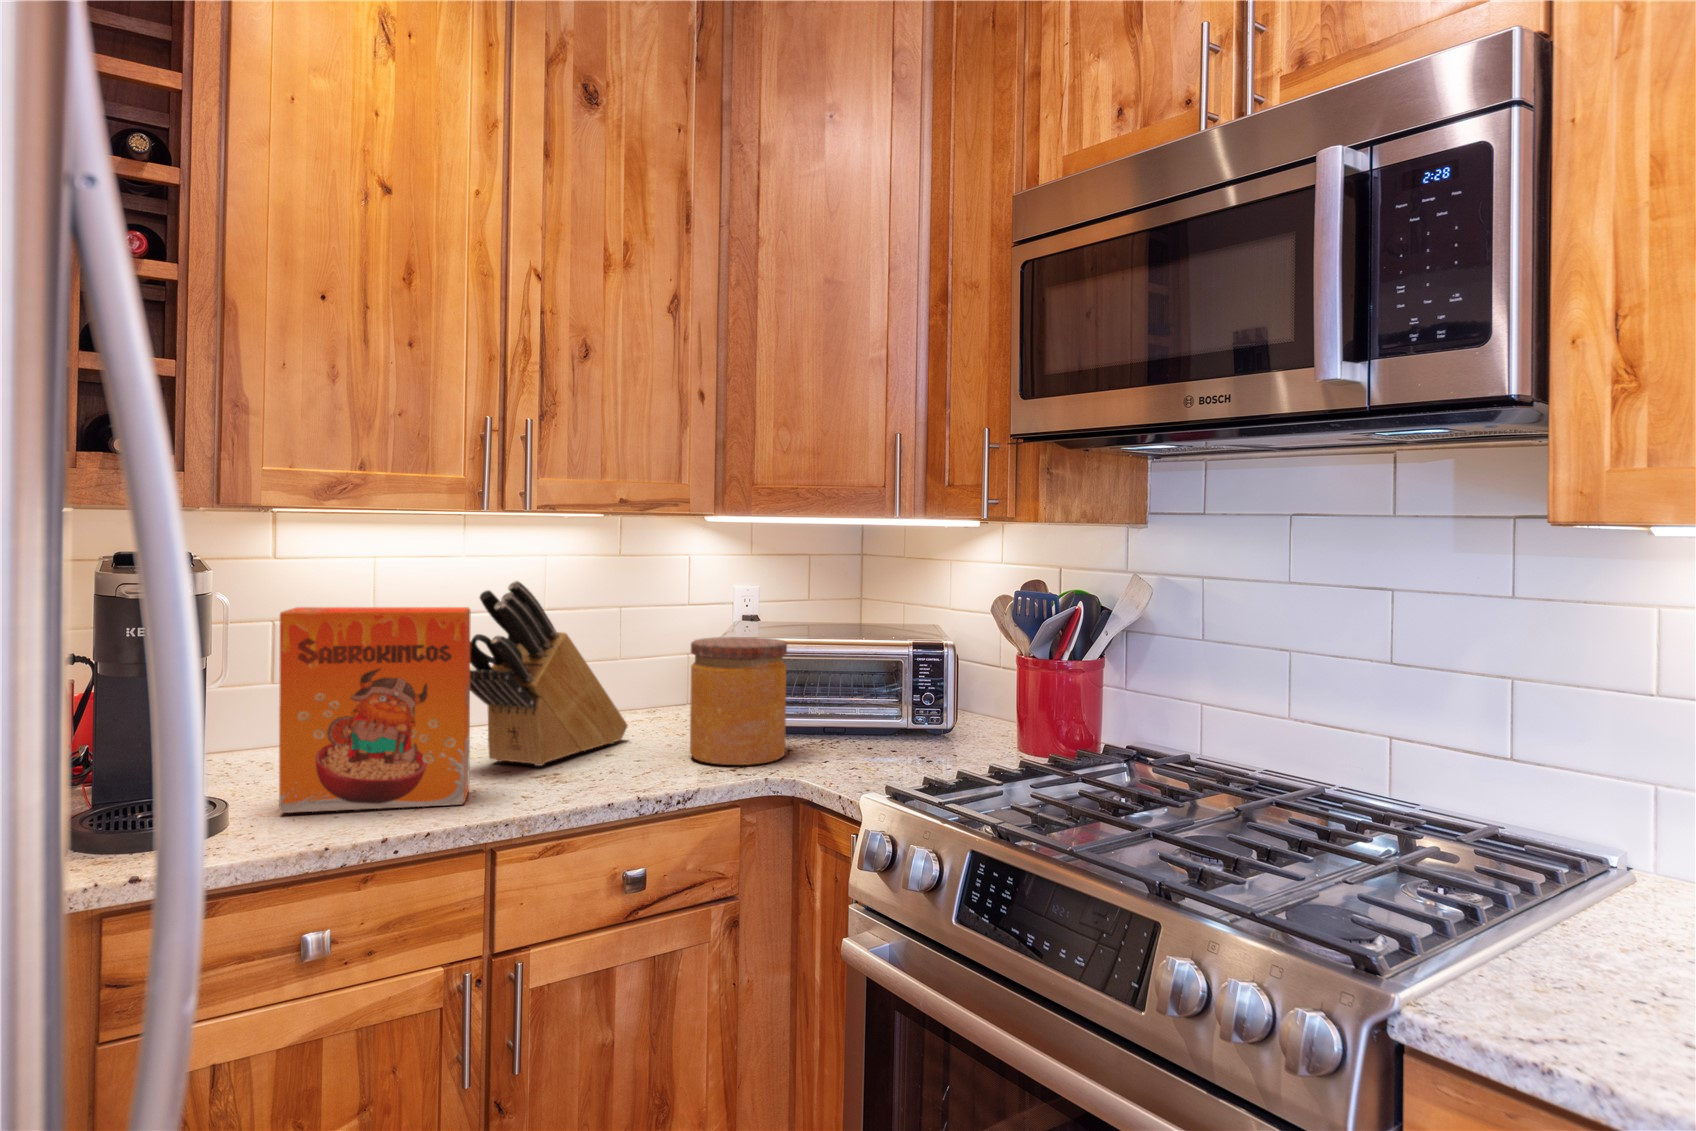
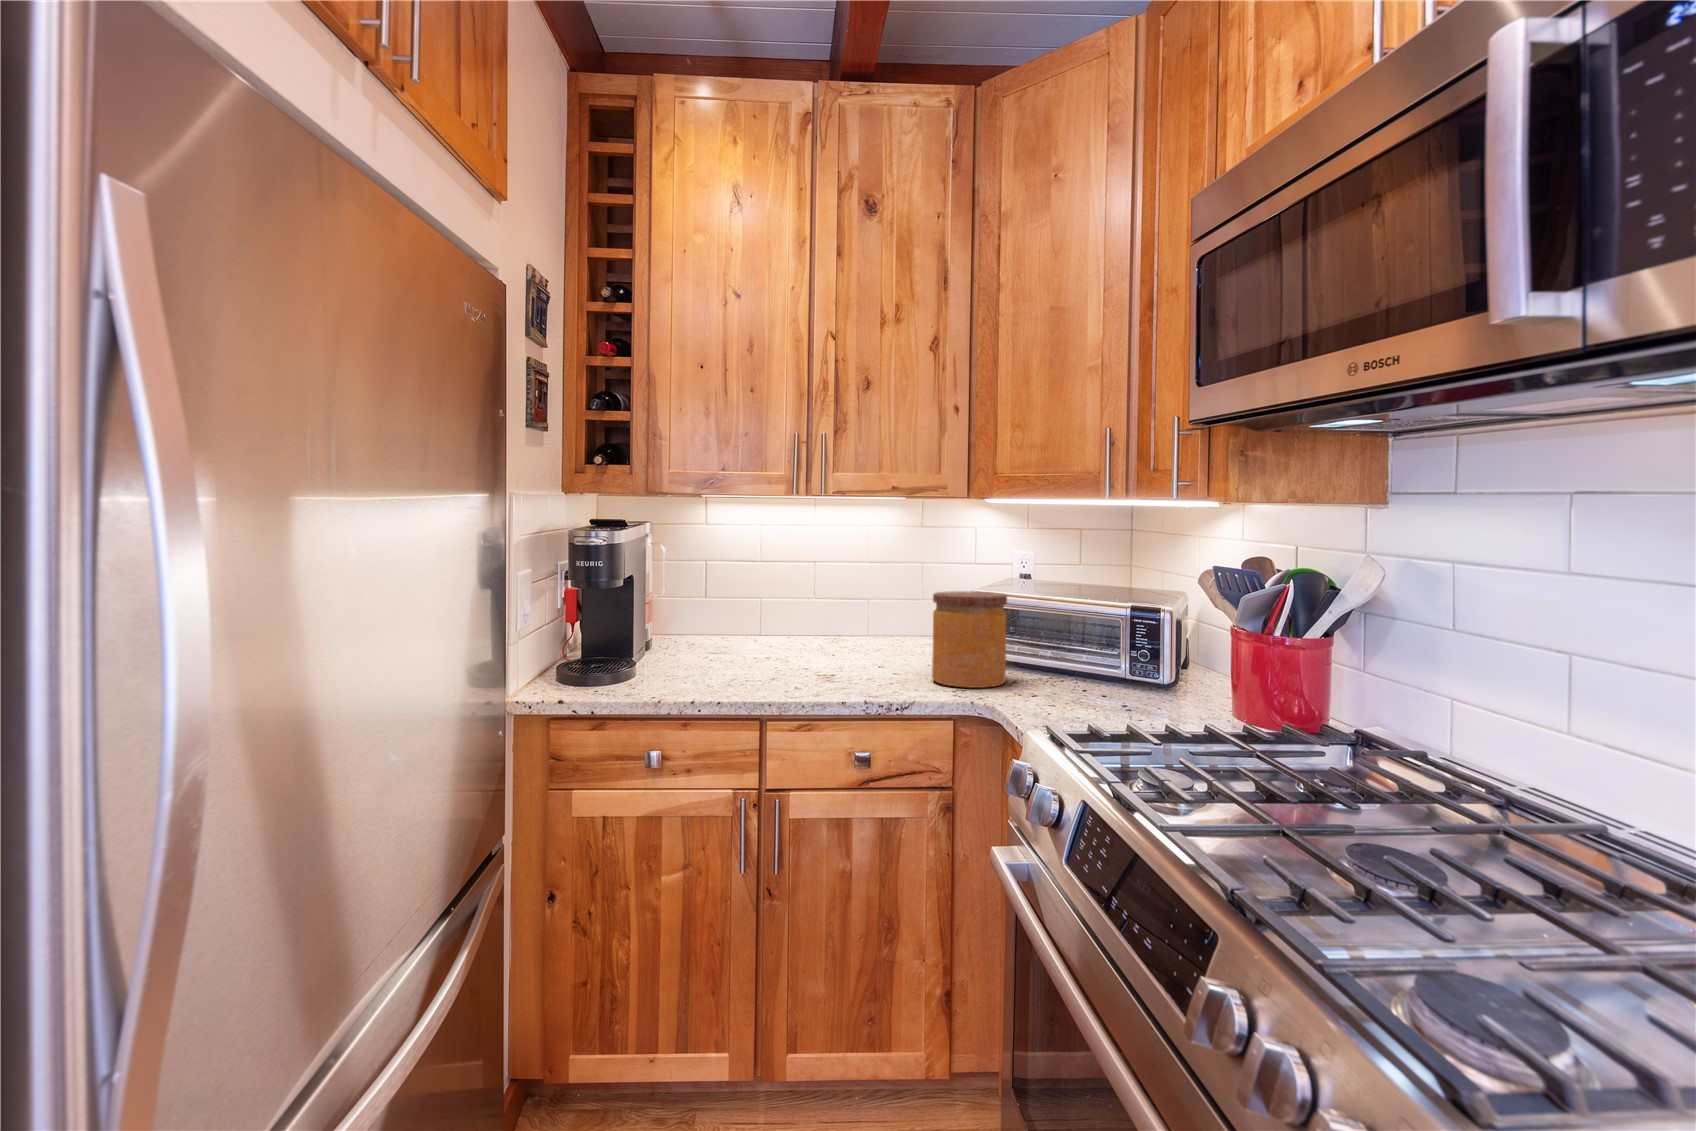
knife block: present [470,581,627,766] -> none [774,546,910,674]
cereal box: present [279,607,471,813] -> none [656,559,770,691]

